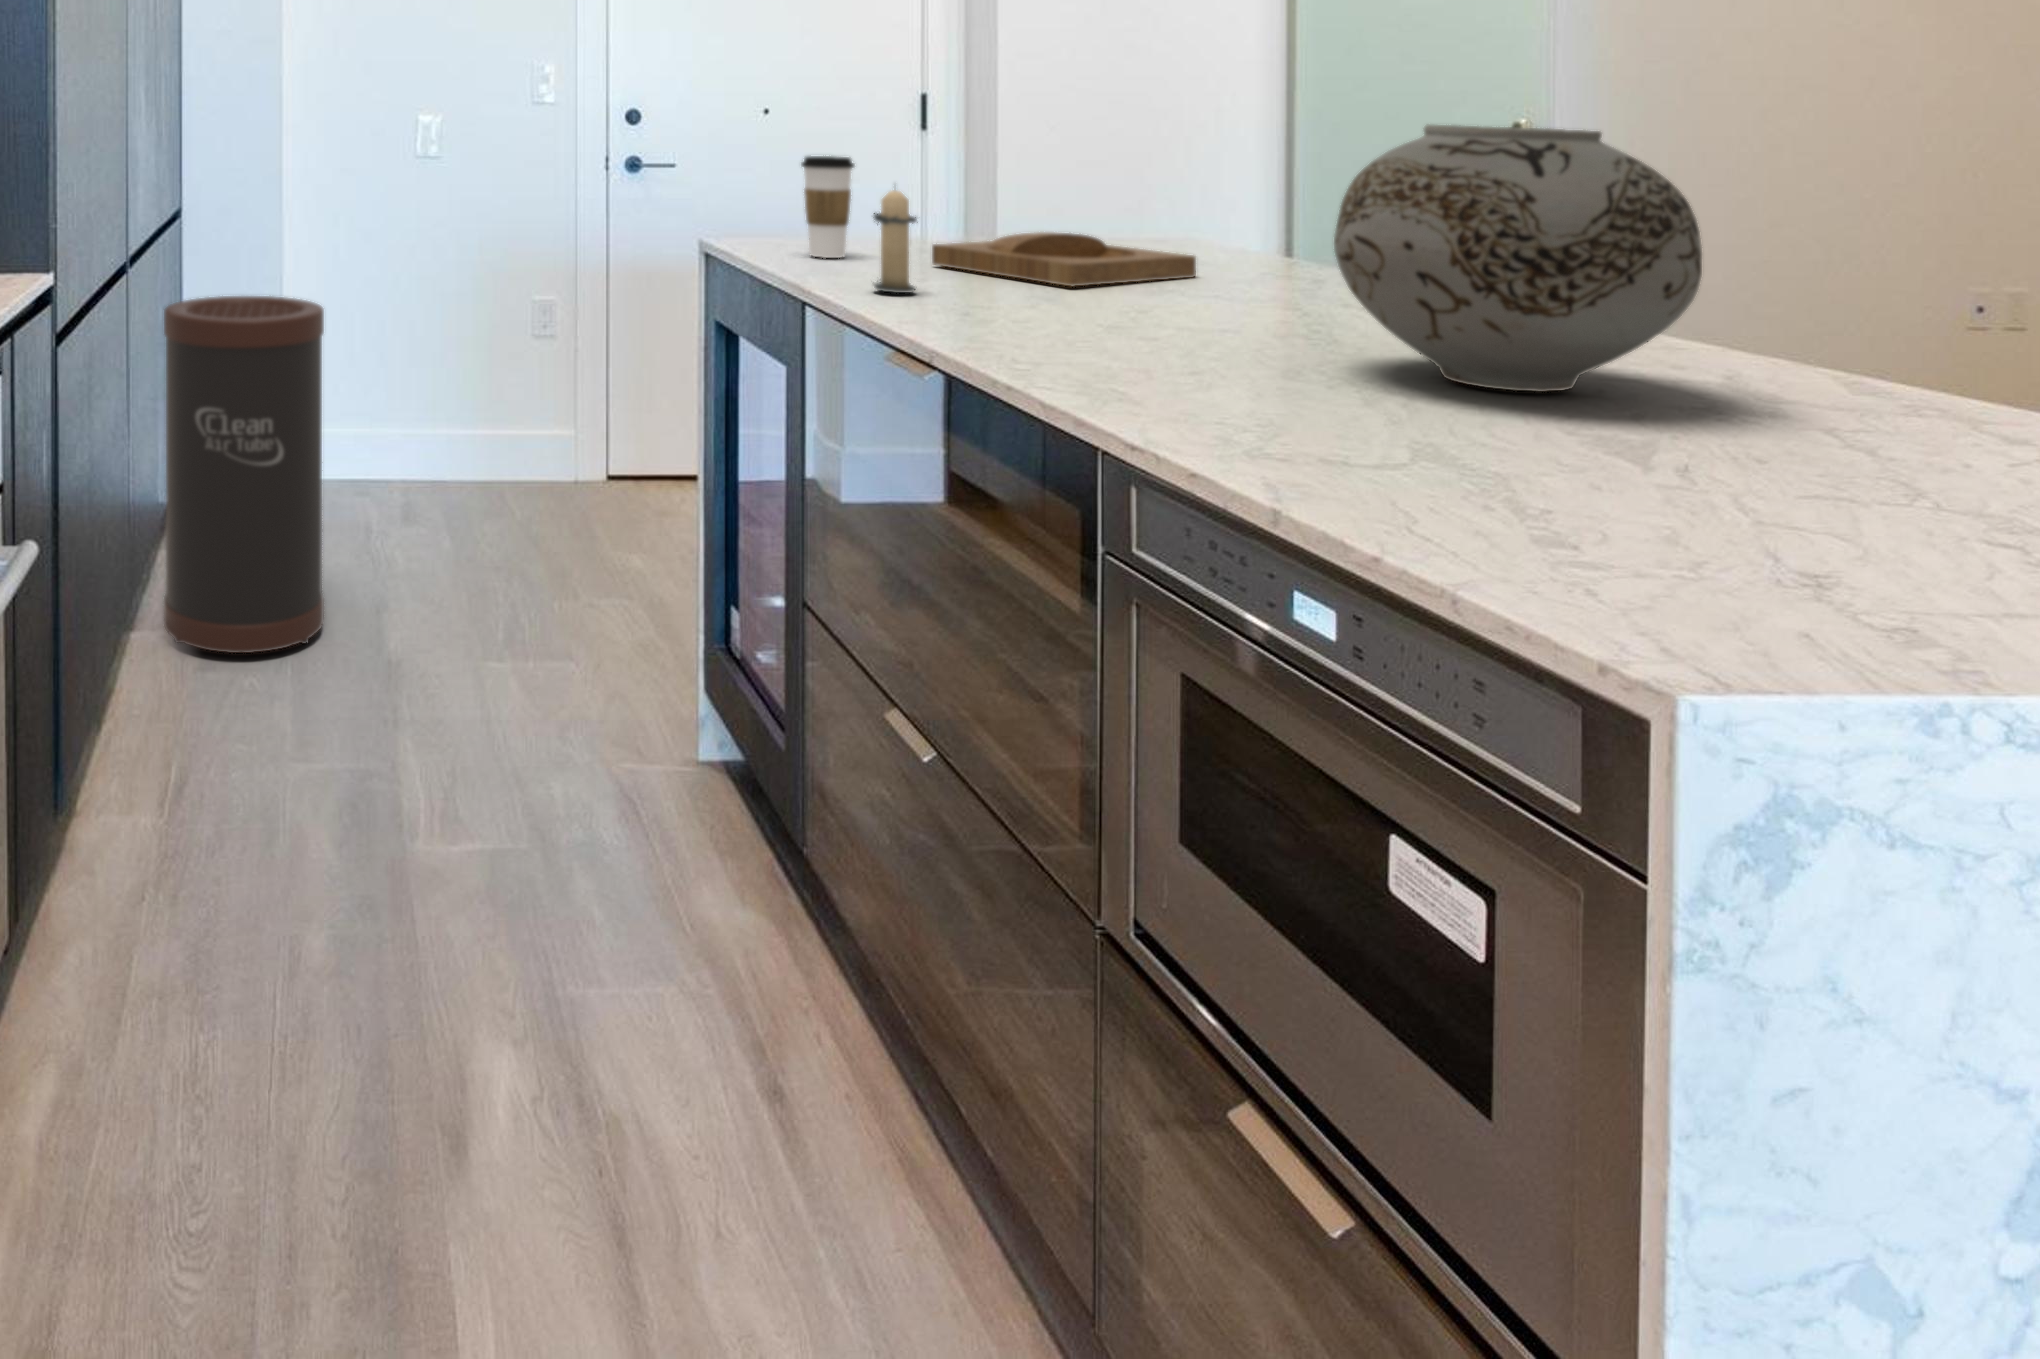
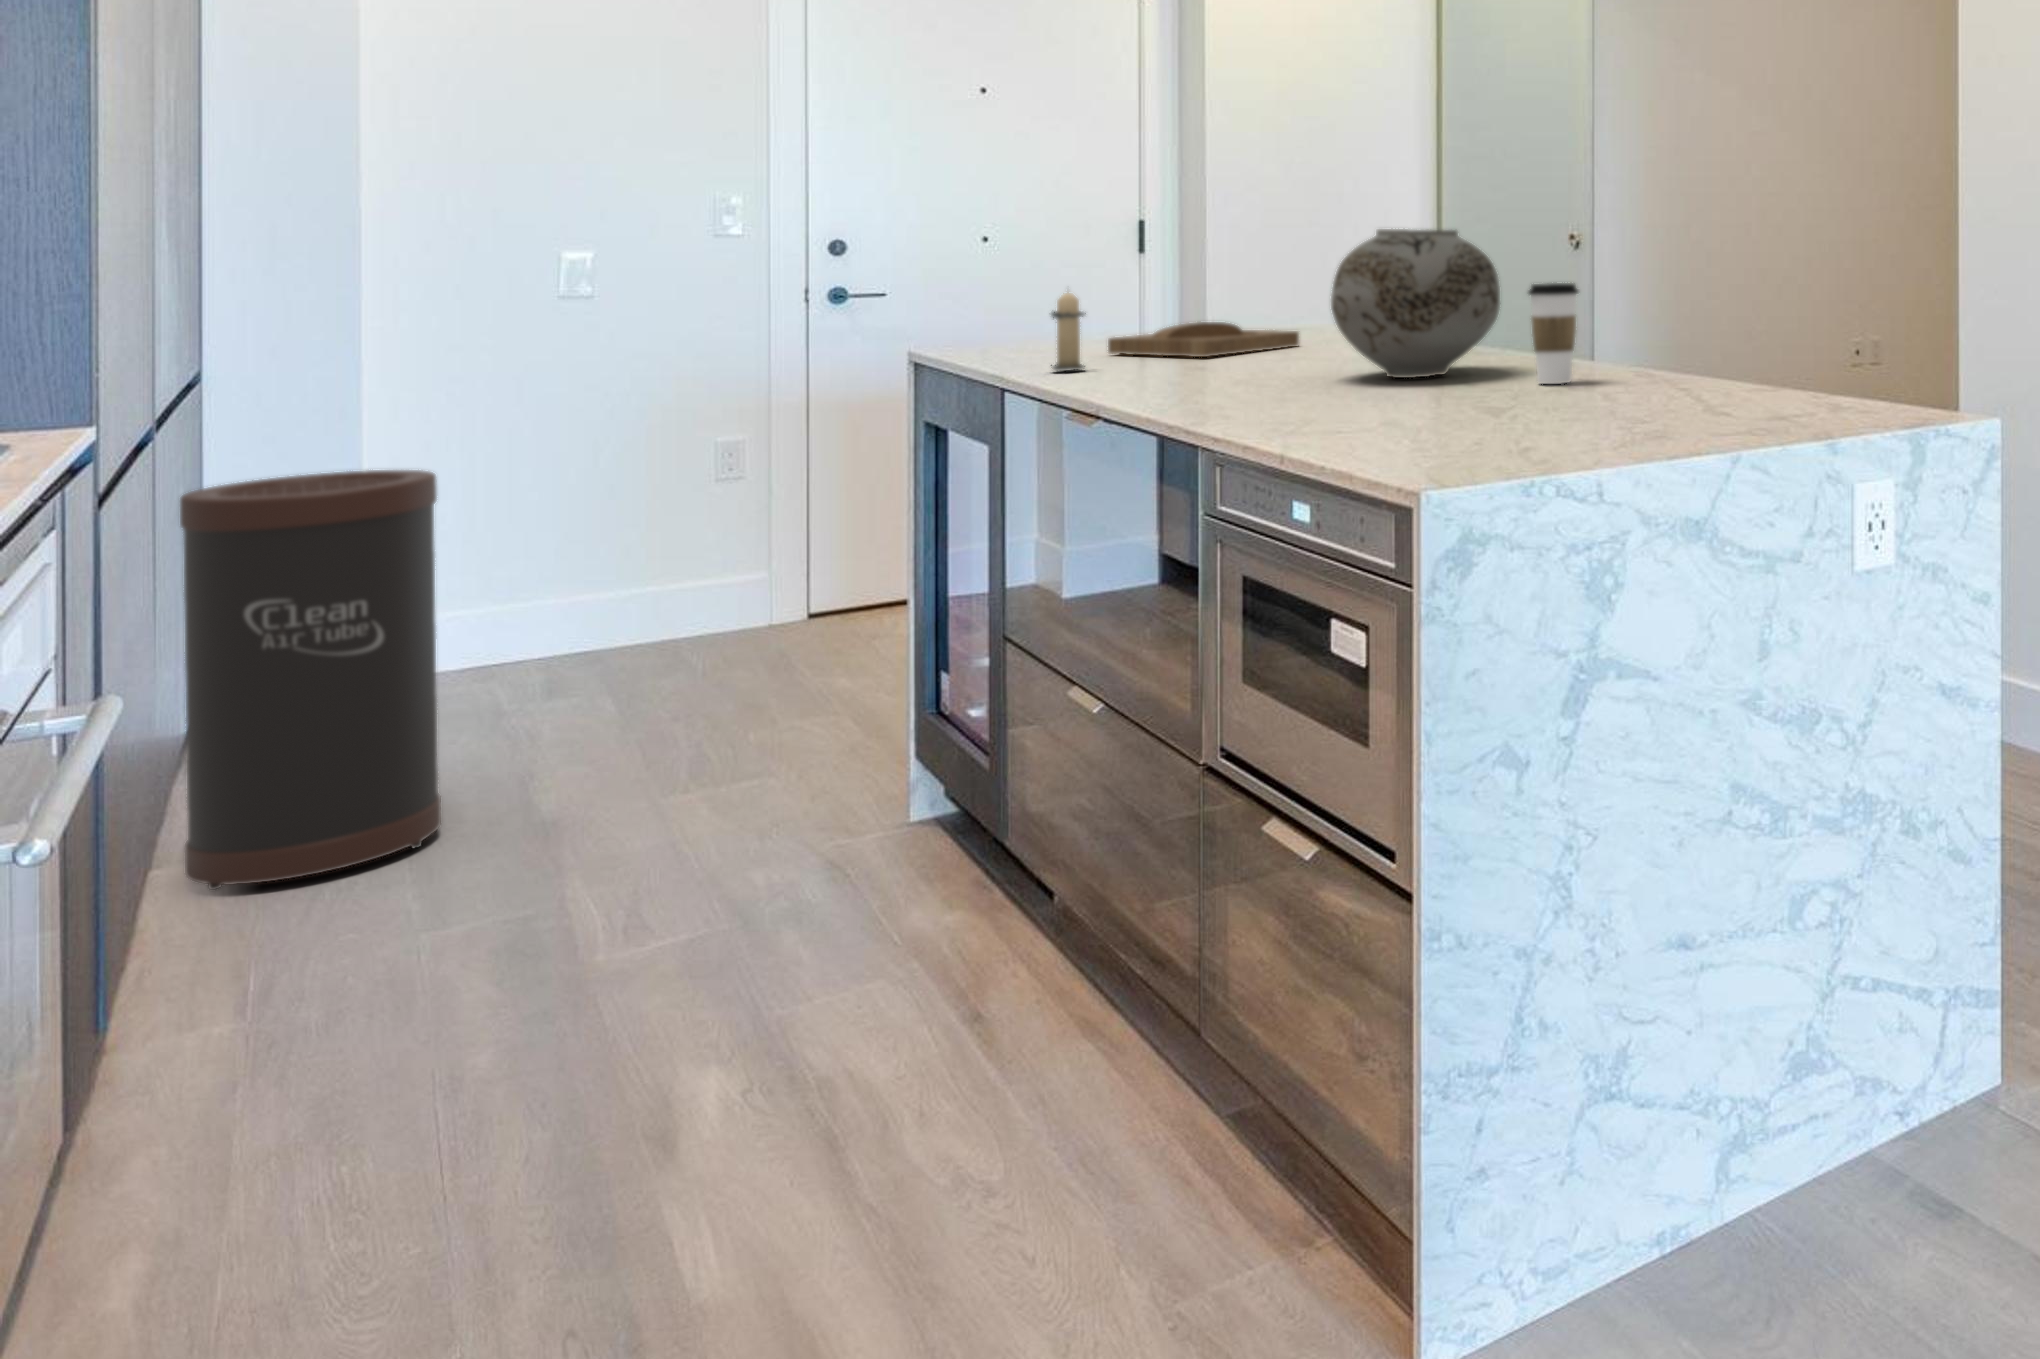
coffee cup: present [801,156,854,258] -> present [1529,283,1578,384]

